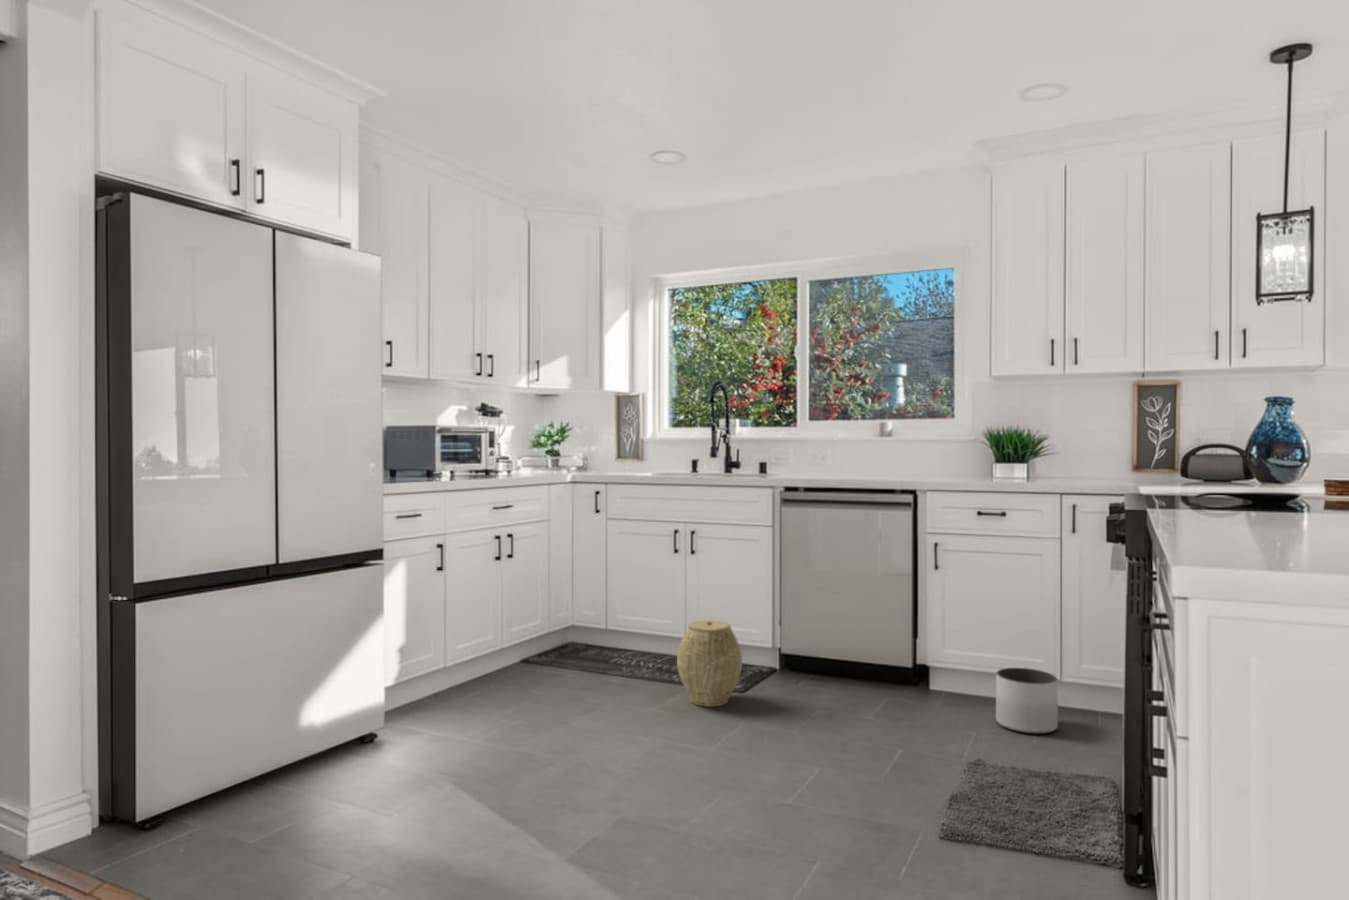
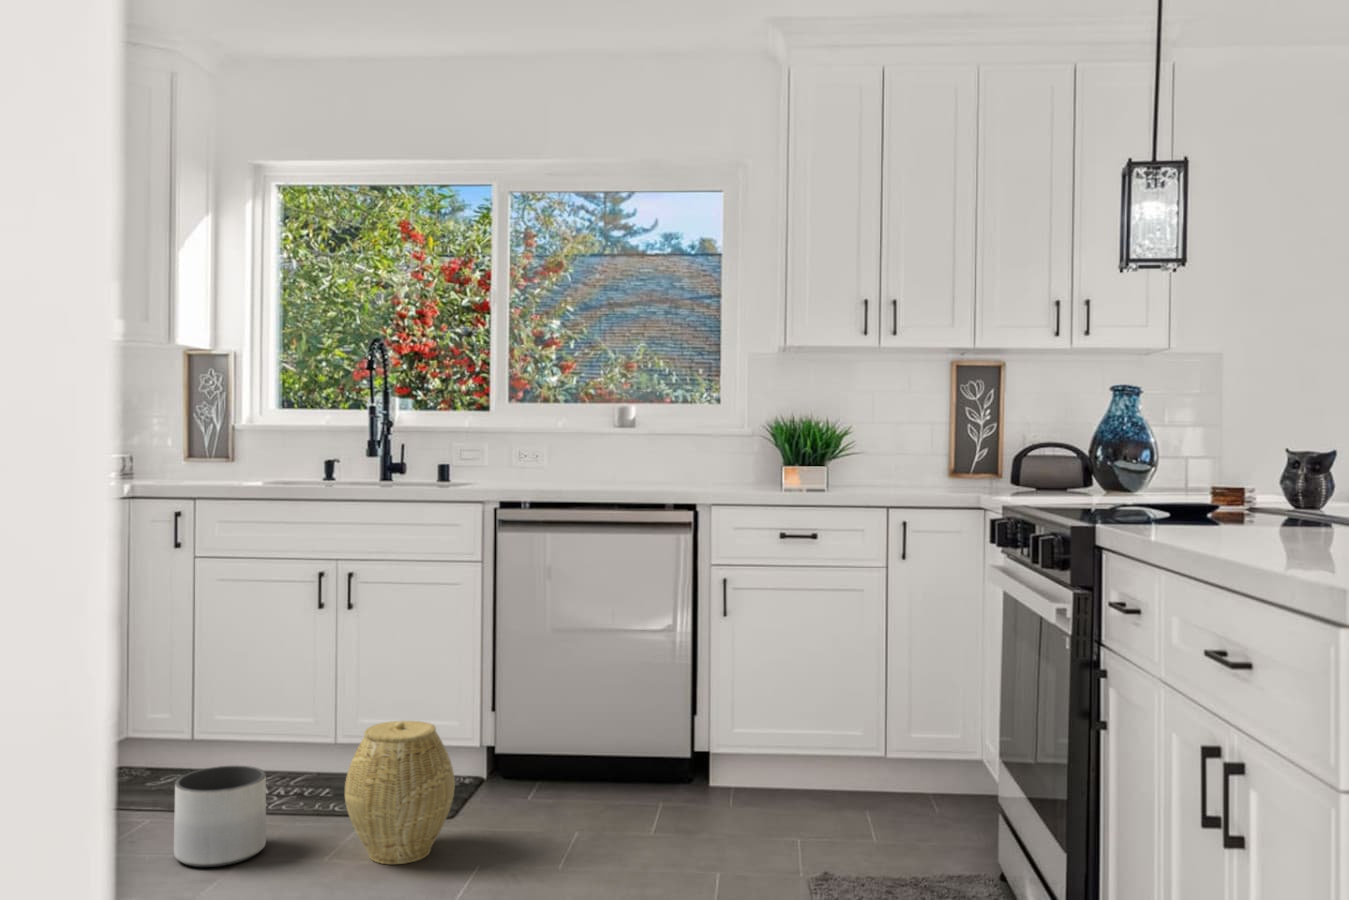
planter: present [996,668,1058,734] -> present [174,766,266,867]

